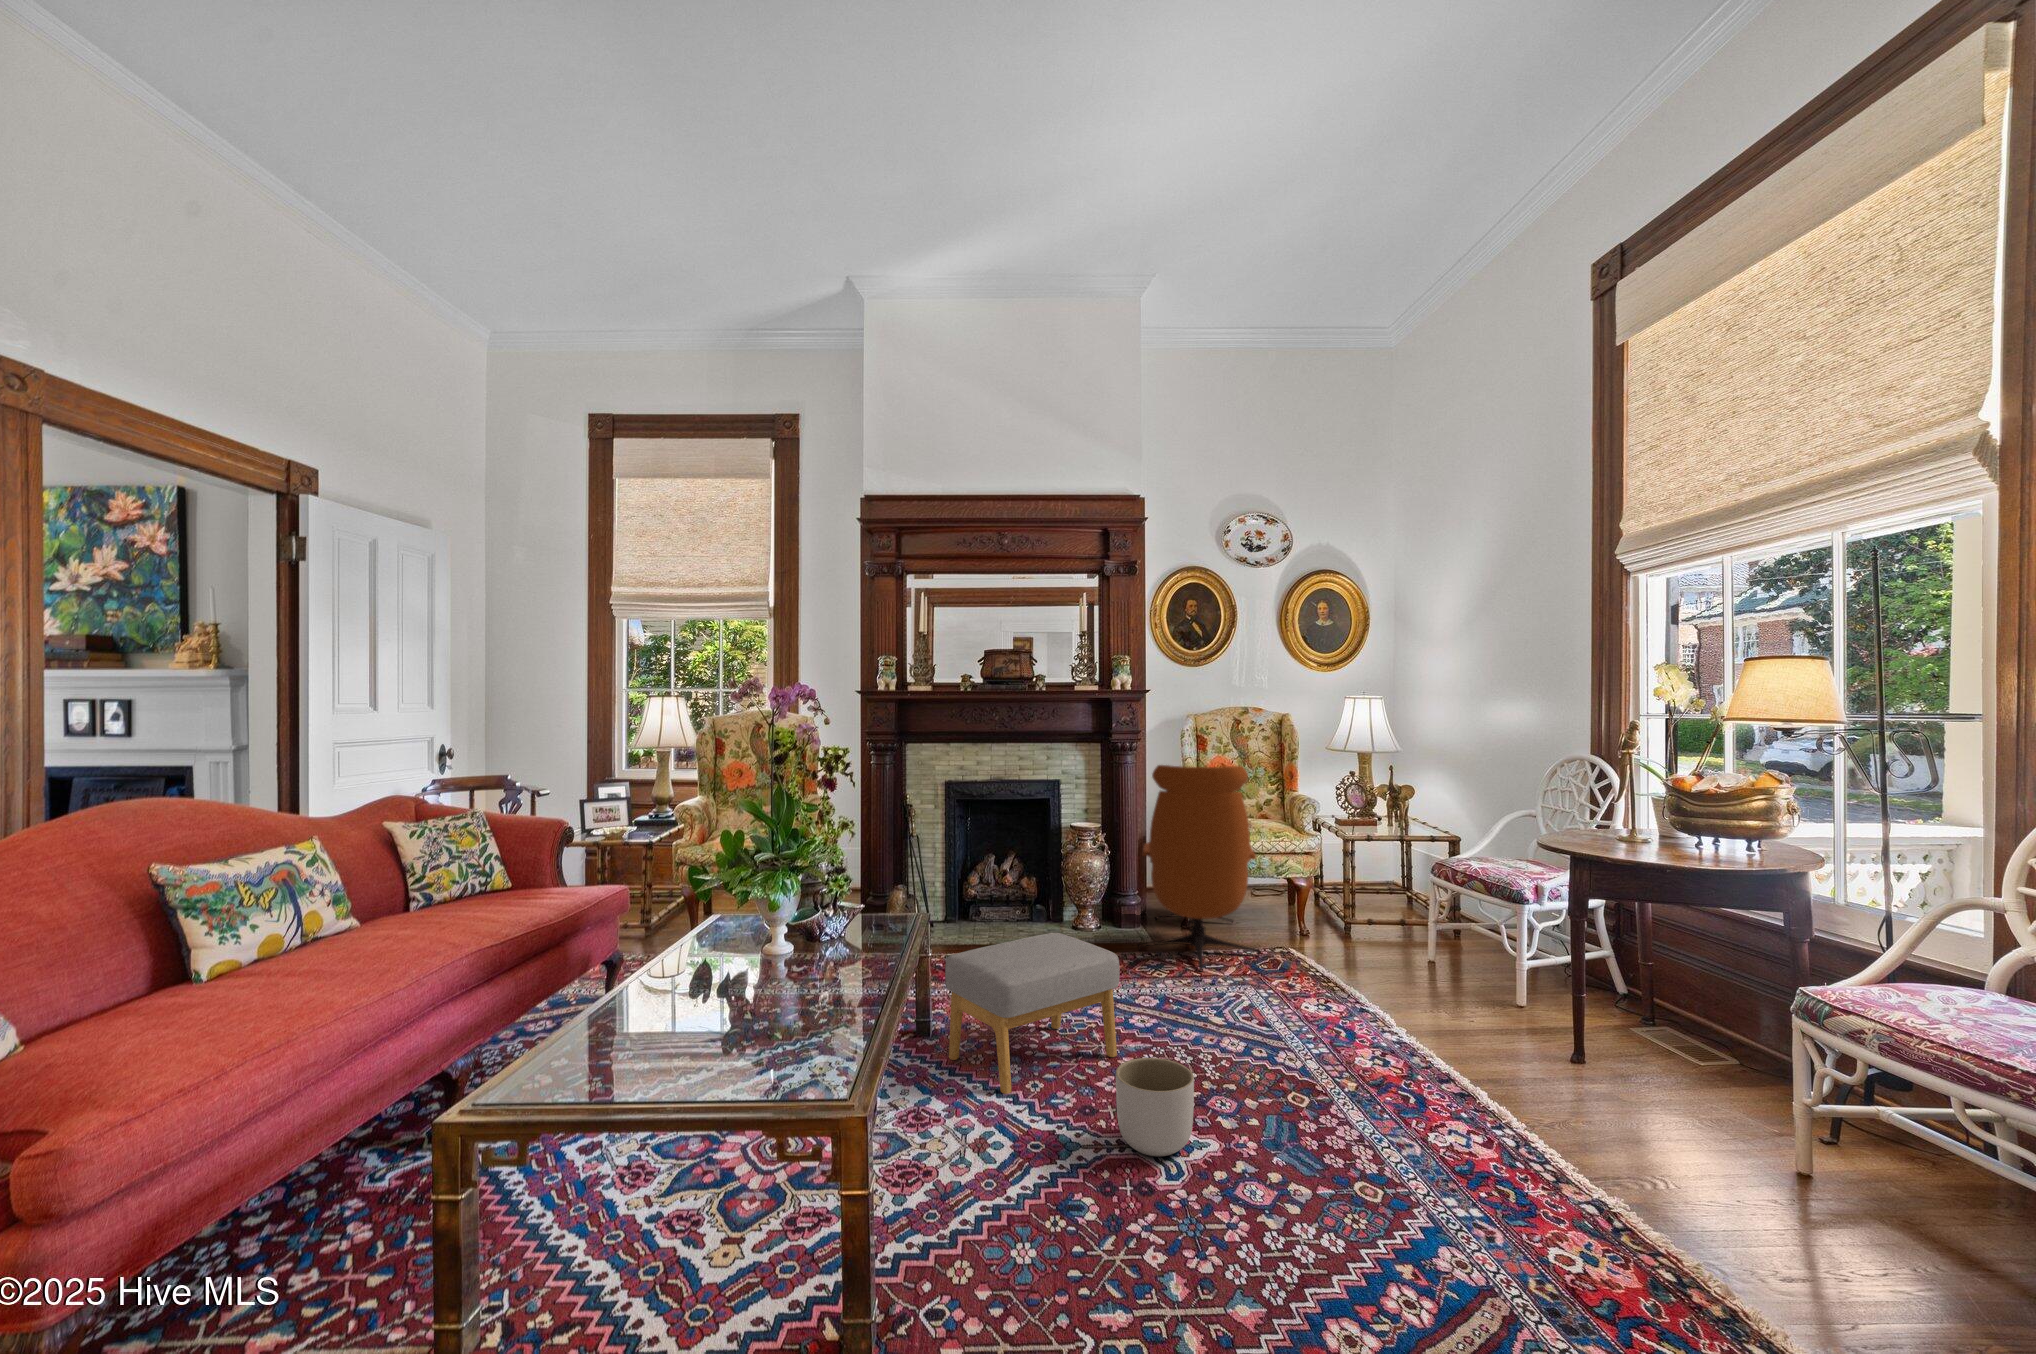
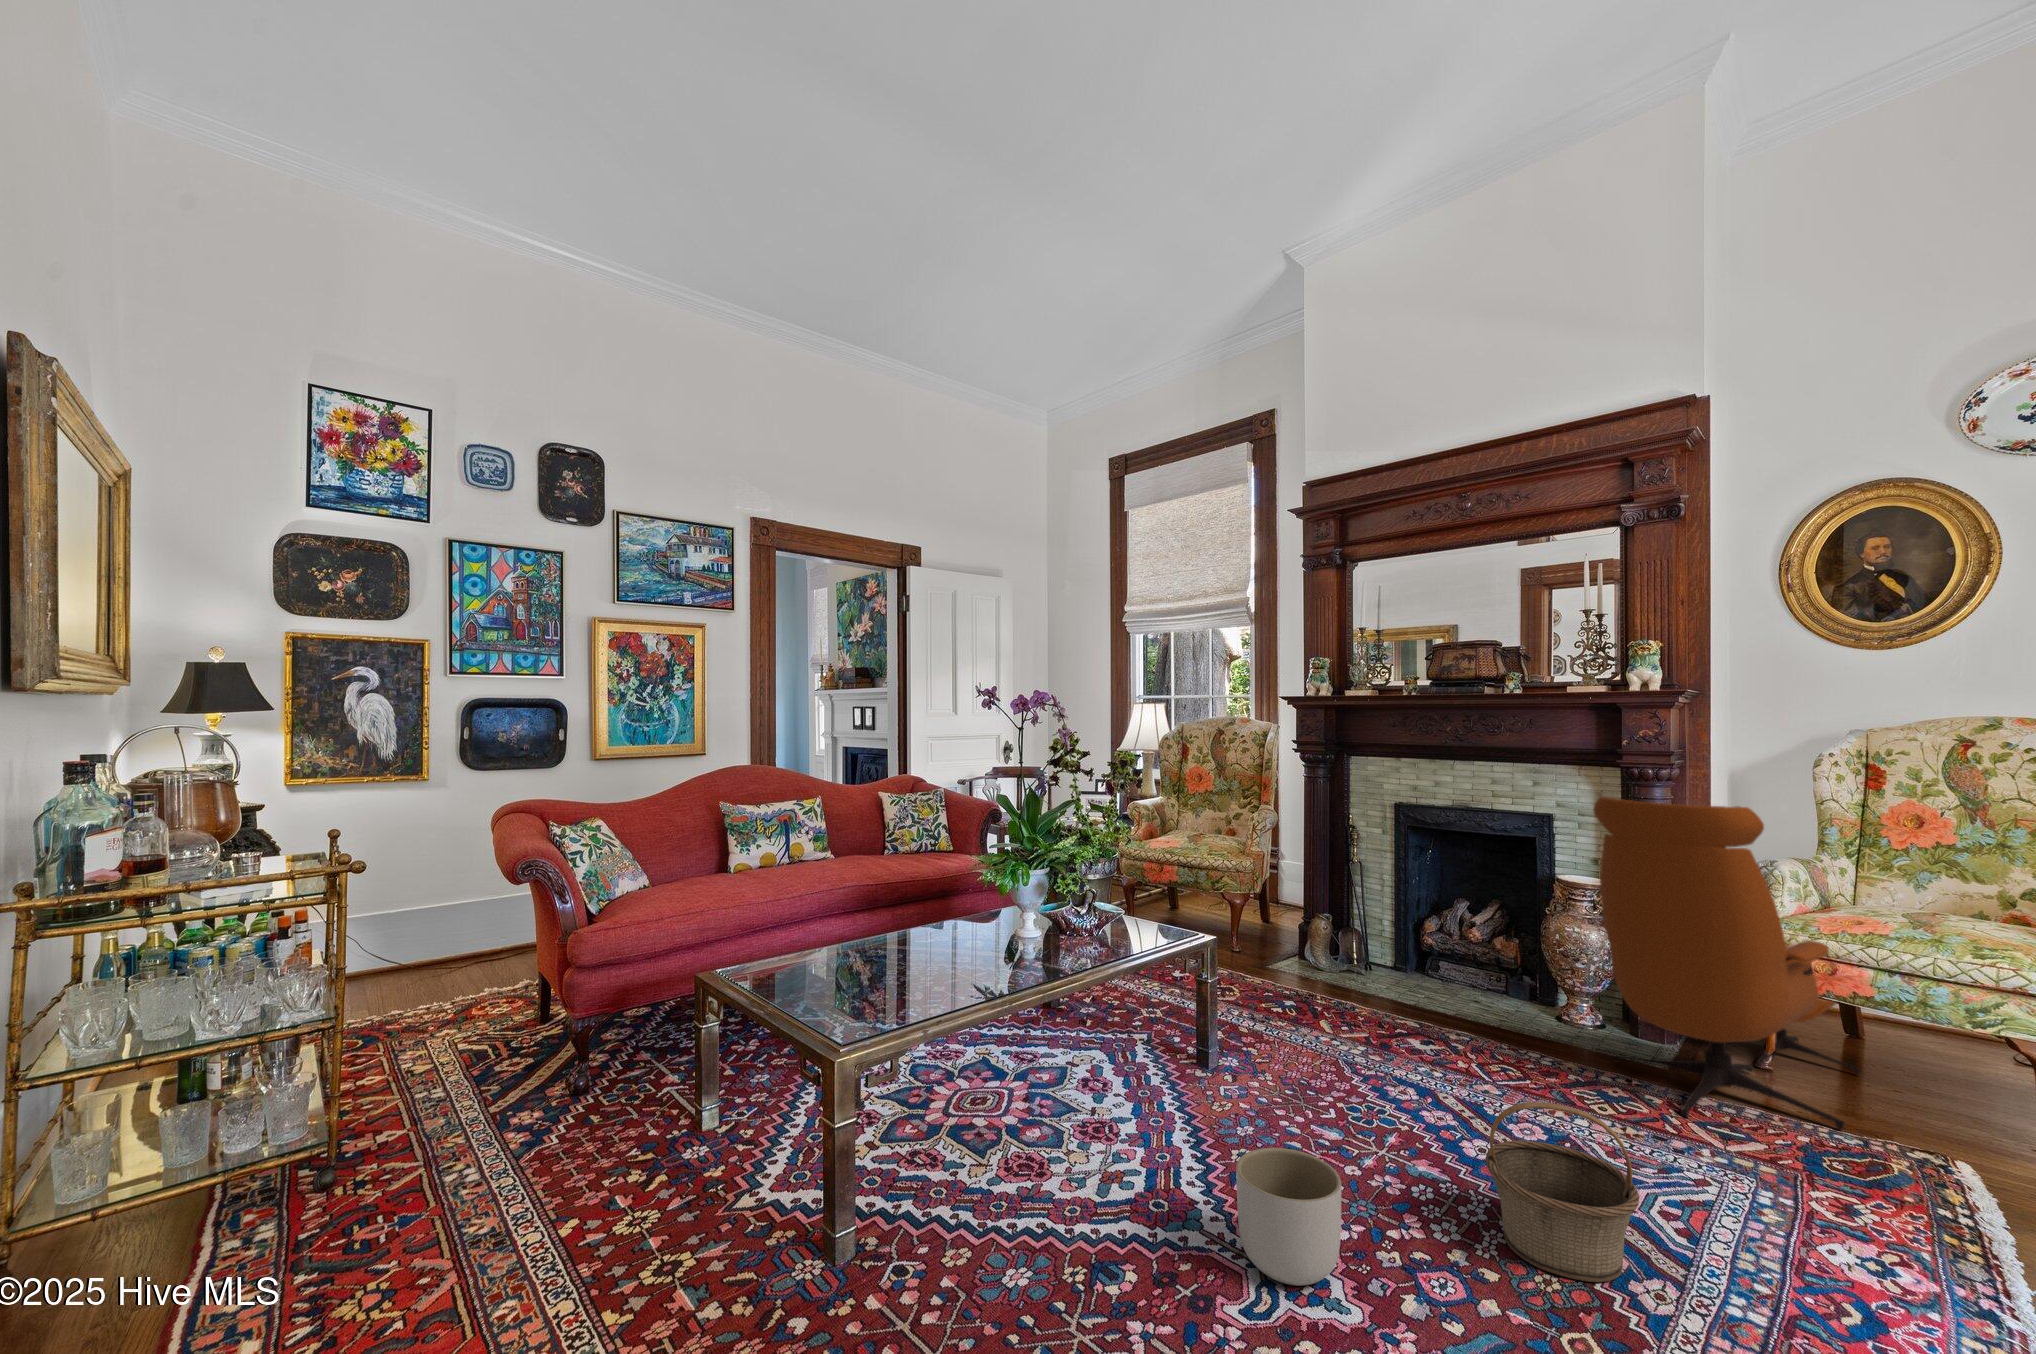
footstool: present [945,933,1119,1094] -> none [1193,979,1392,1162]
basket: none [1200,973,1290,1082] -> present [1486,1102,1639,1282]

